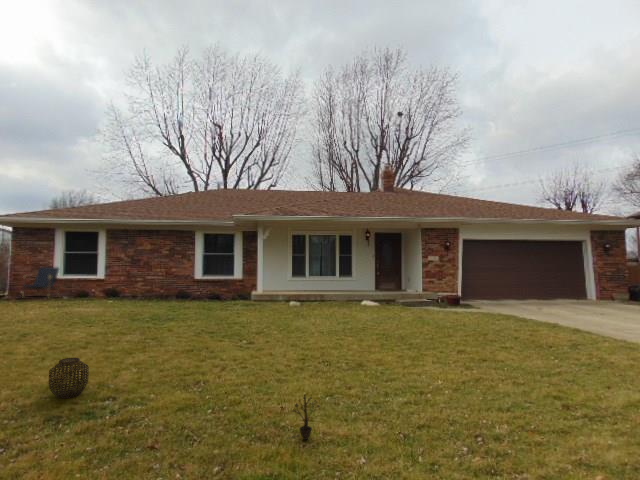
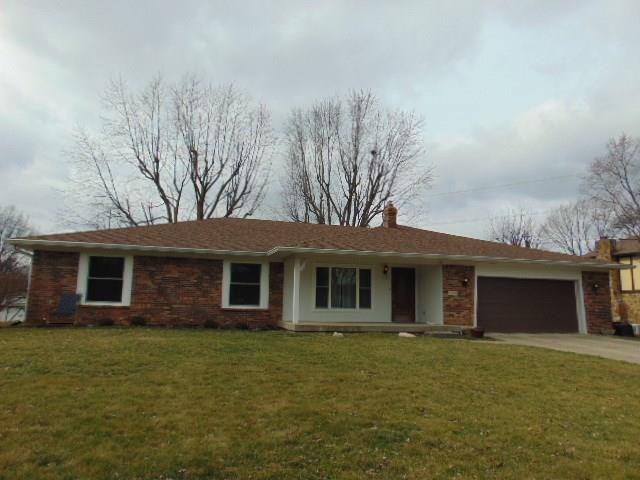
woven basket: present [49,358,89,398] -> none [254,380,284,416]
decorative plant: present [293,395,319,440] -> none [497,406,517,442]

